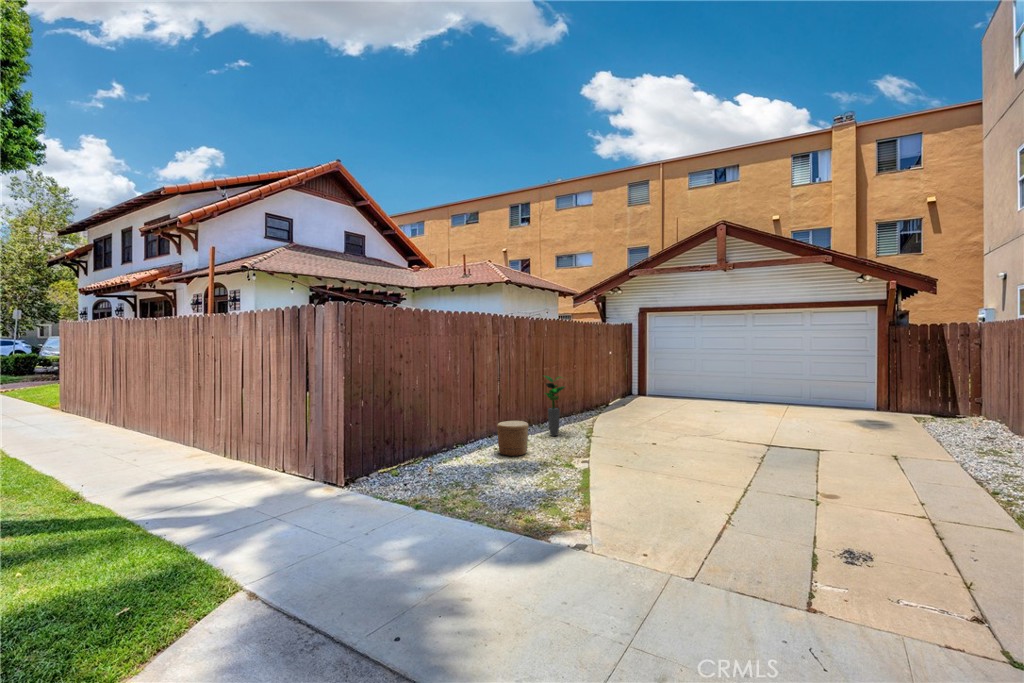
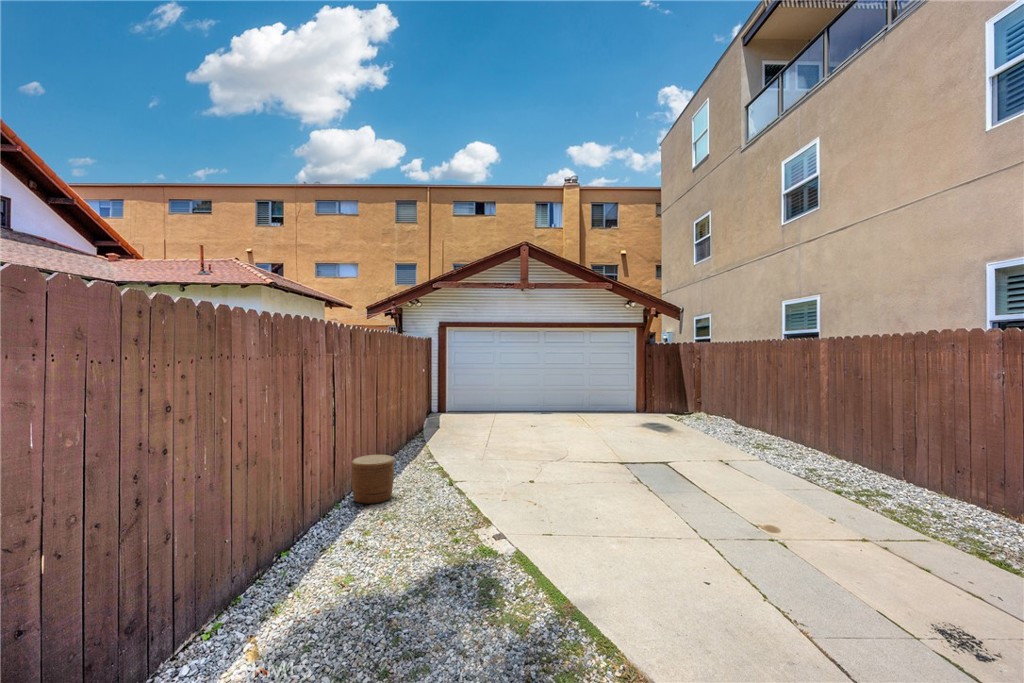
potted plant: present [545,376,565,436] -> none [384,394,418,468]

